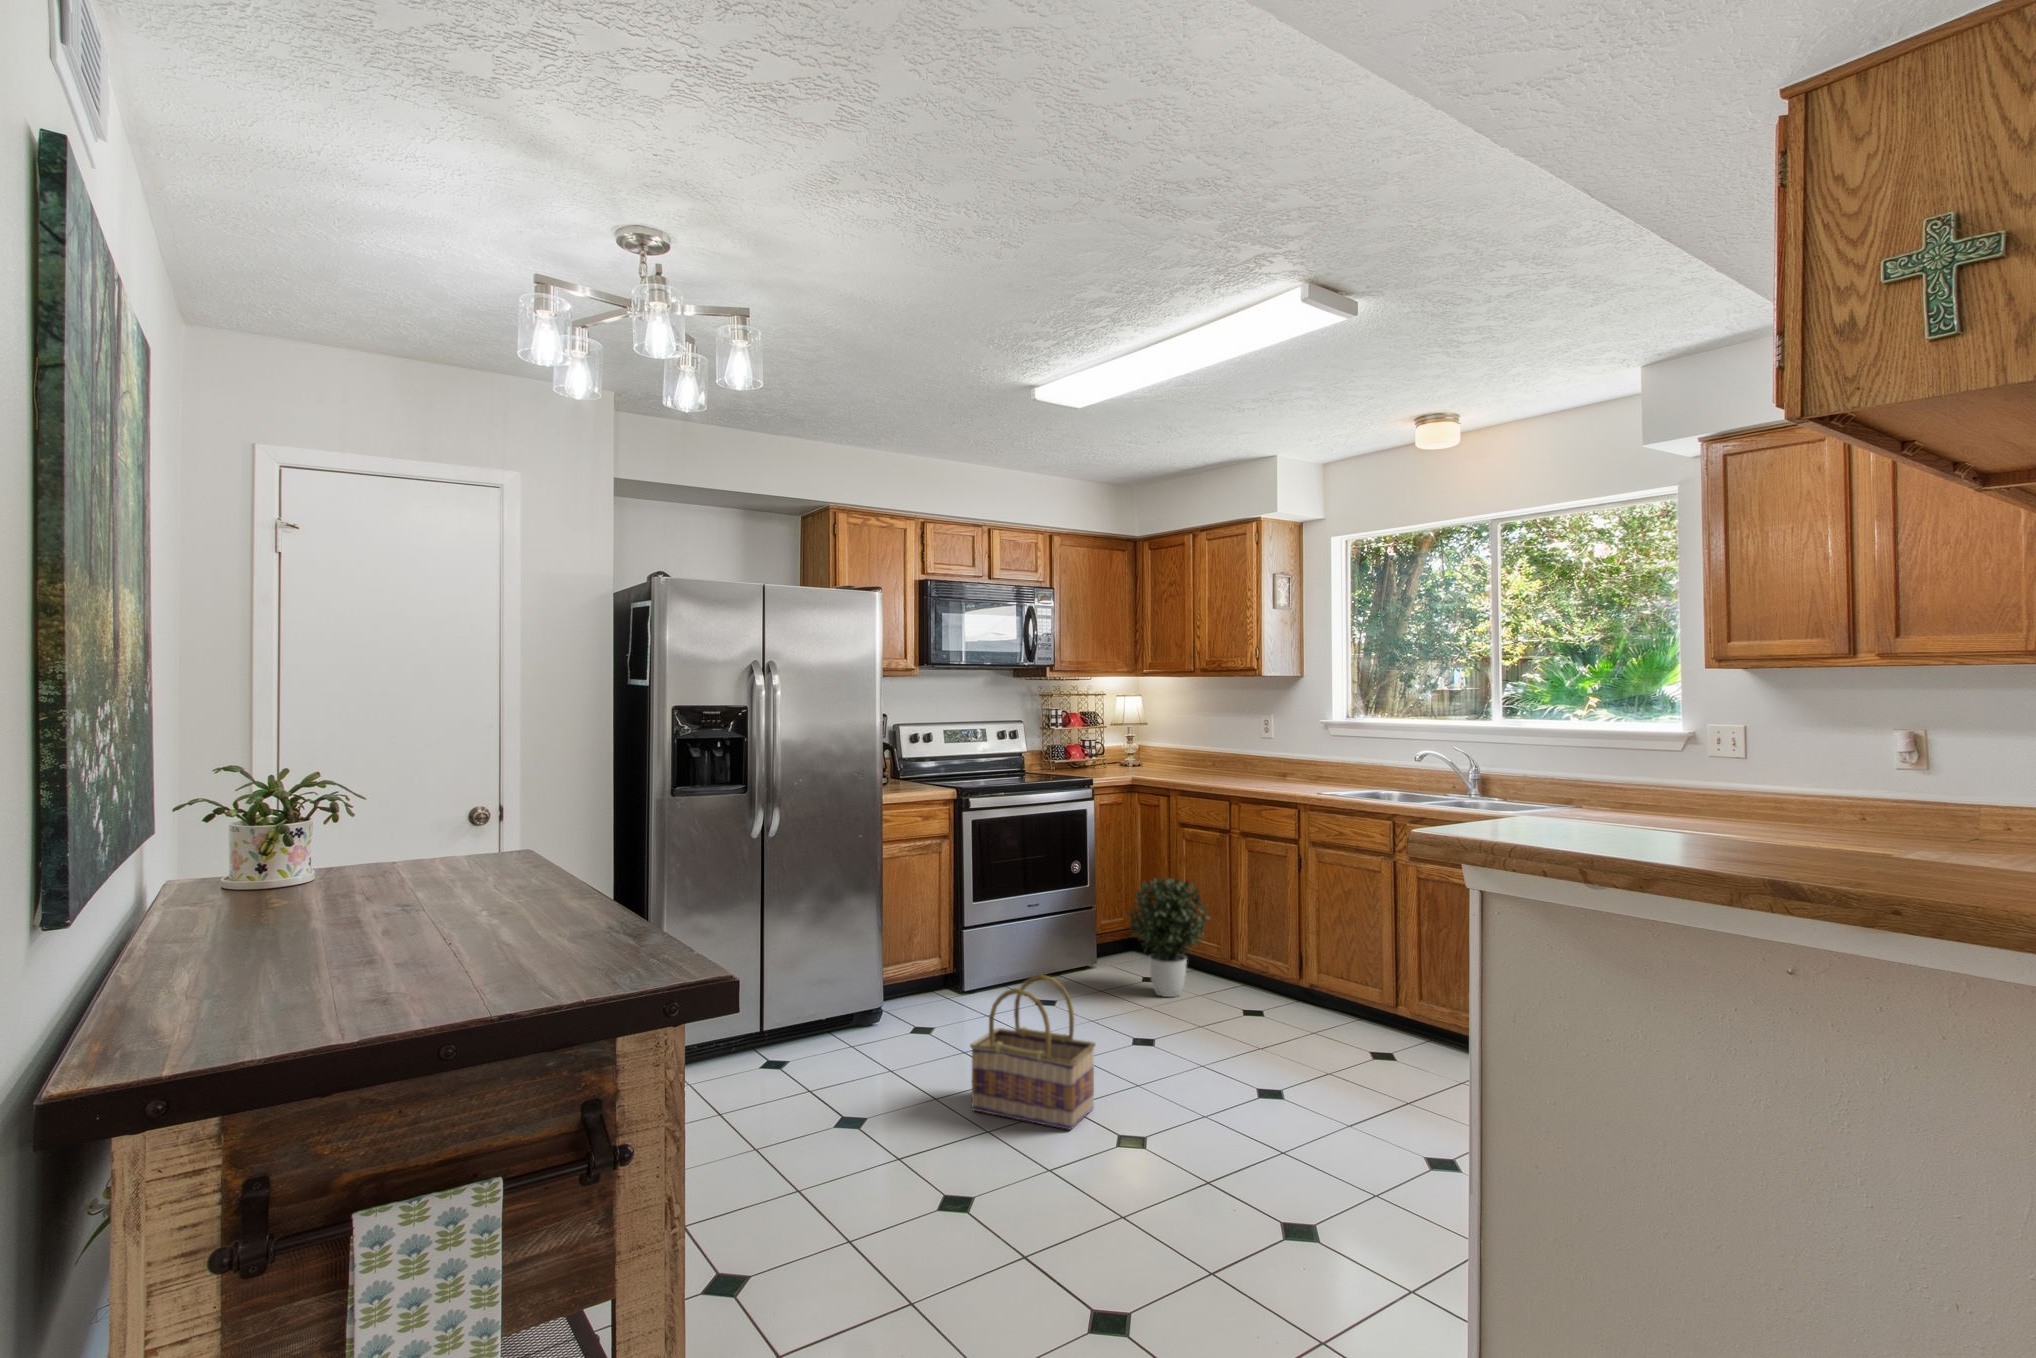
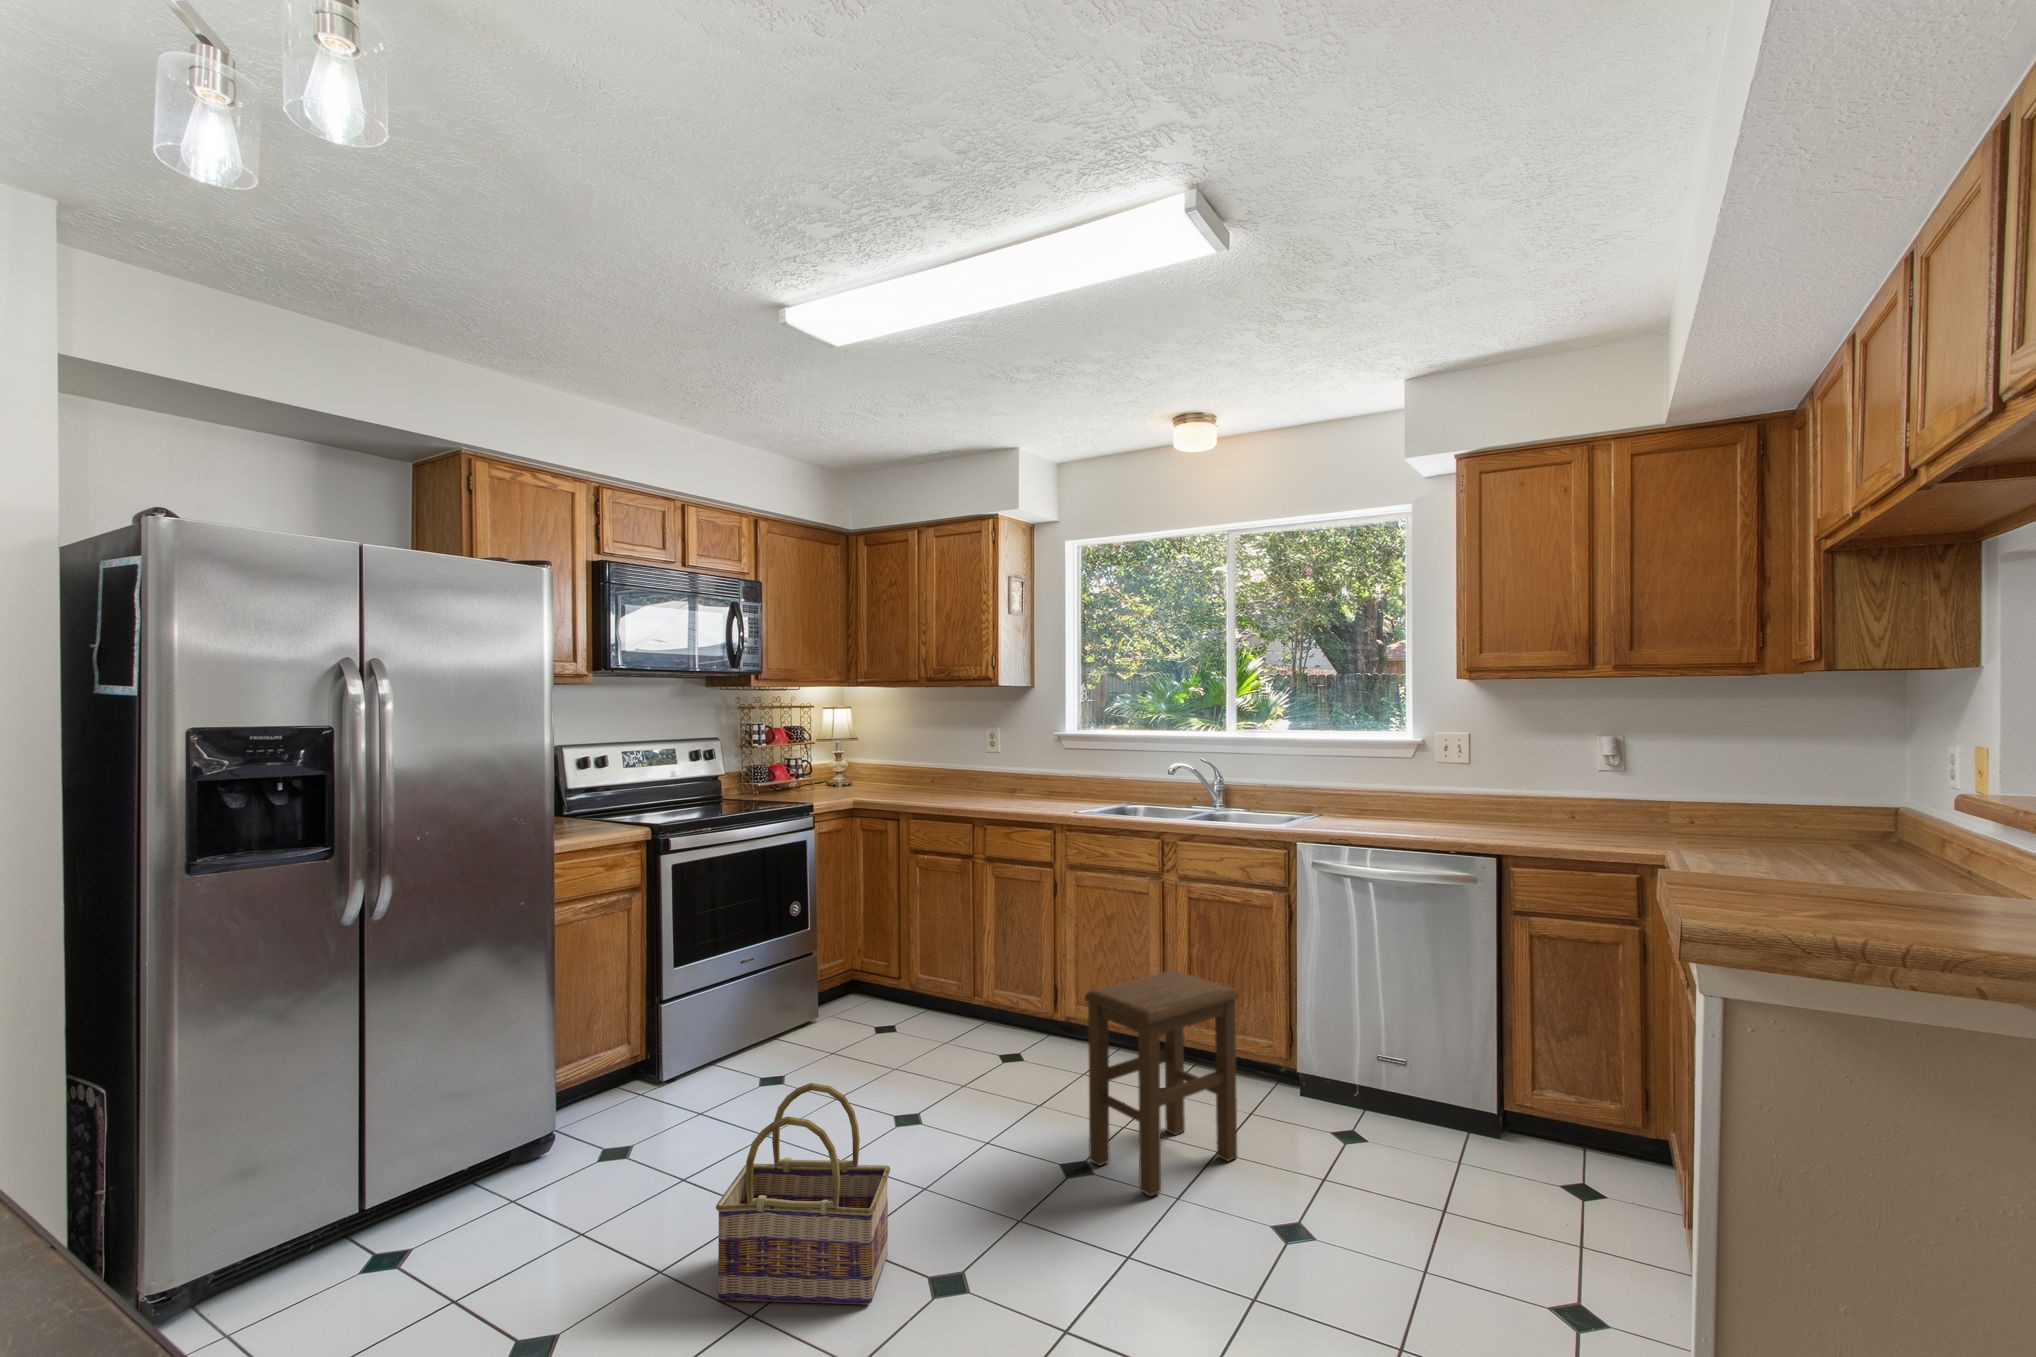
potted plant: present [1127,877,1209,997] -> none [867,912,961,1054]
stool: none [1277,934,1419,1111] -> present [1085,970,1239,1196]

